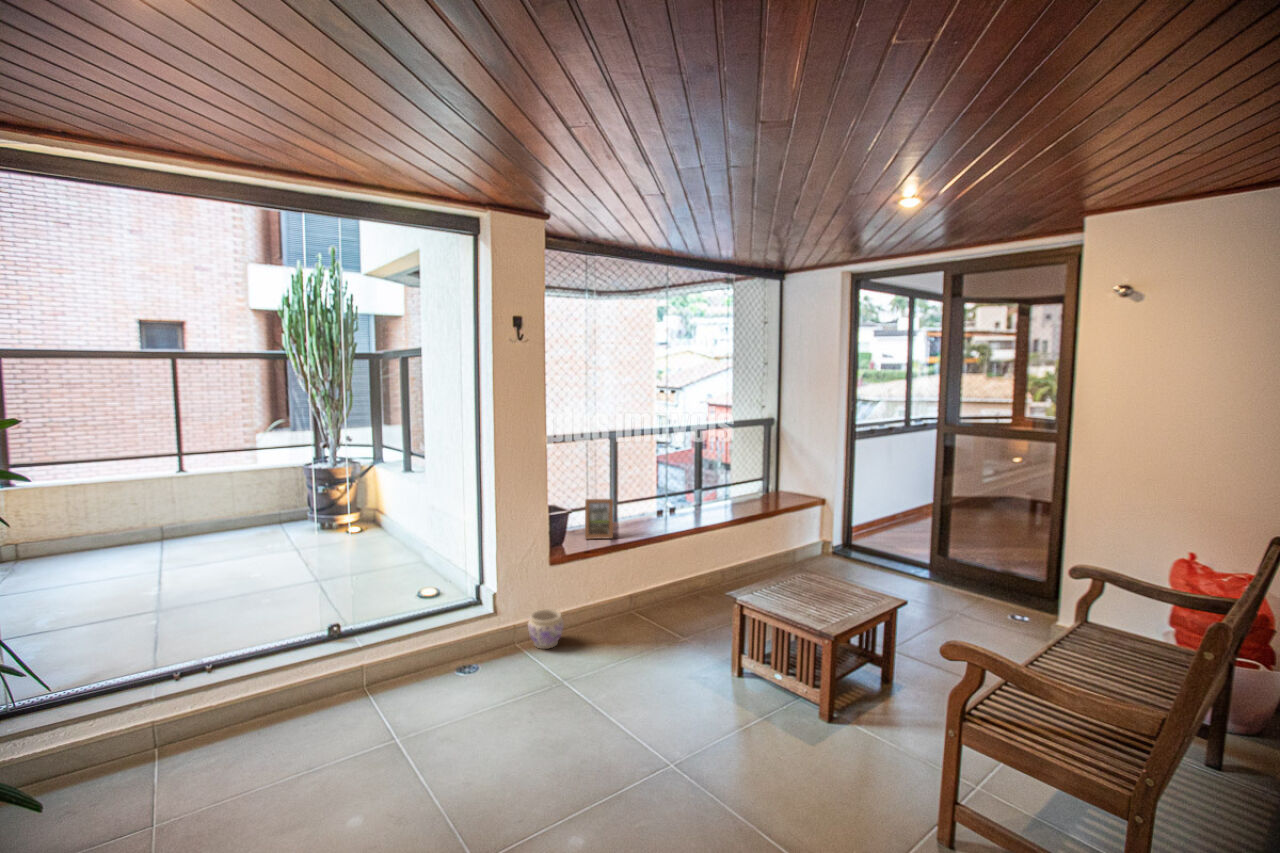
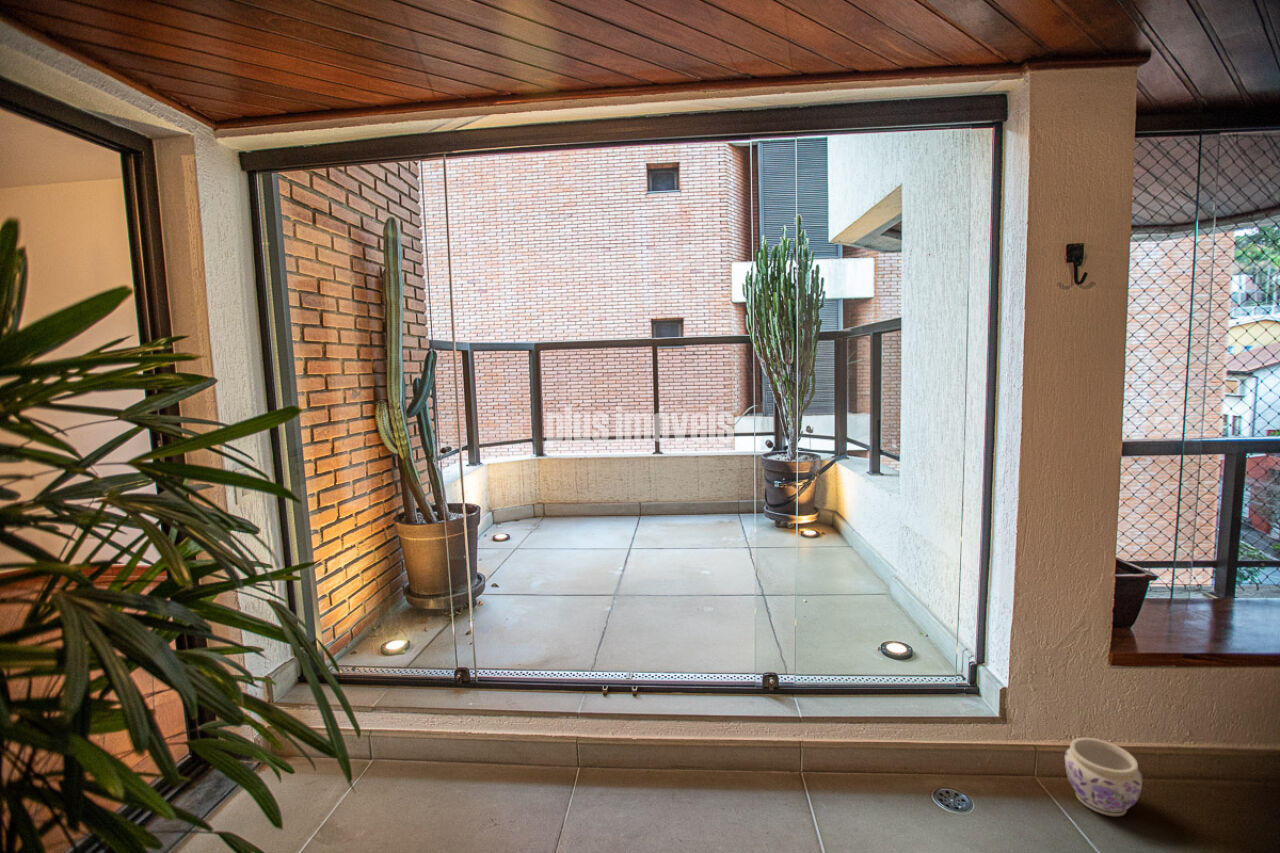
picture frame: present [585,499,613,539] -> none [1179,557,1252,640]

